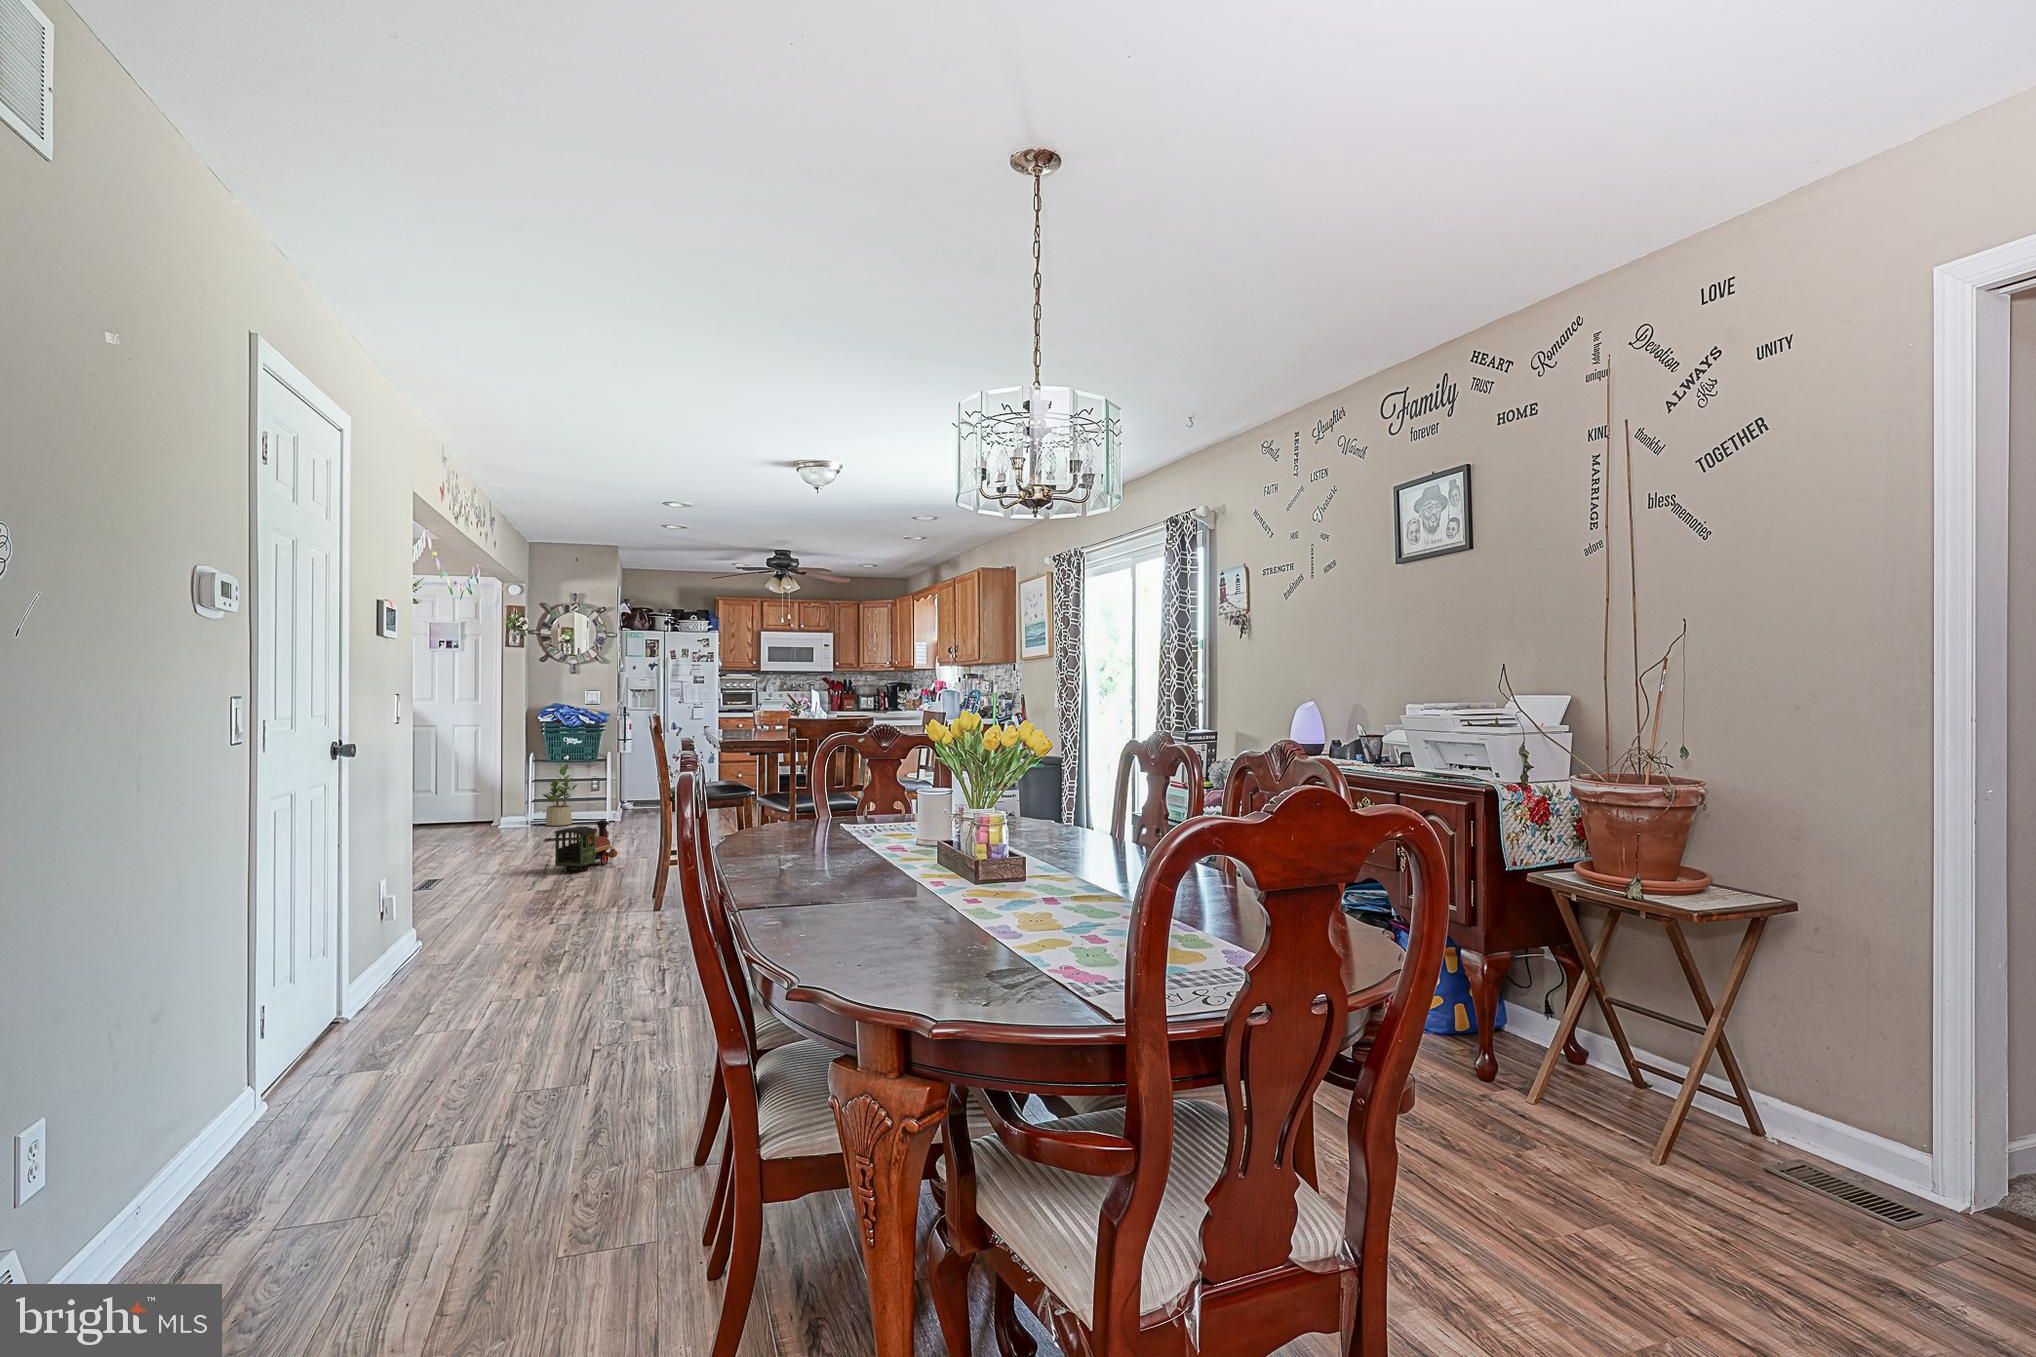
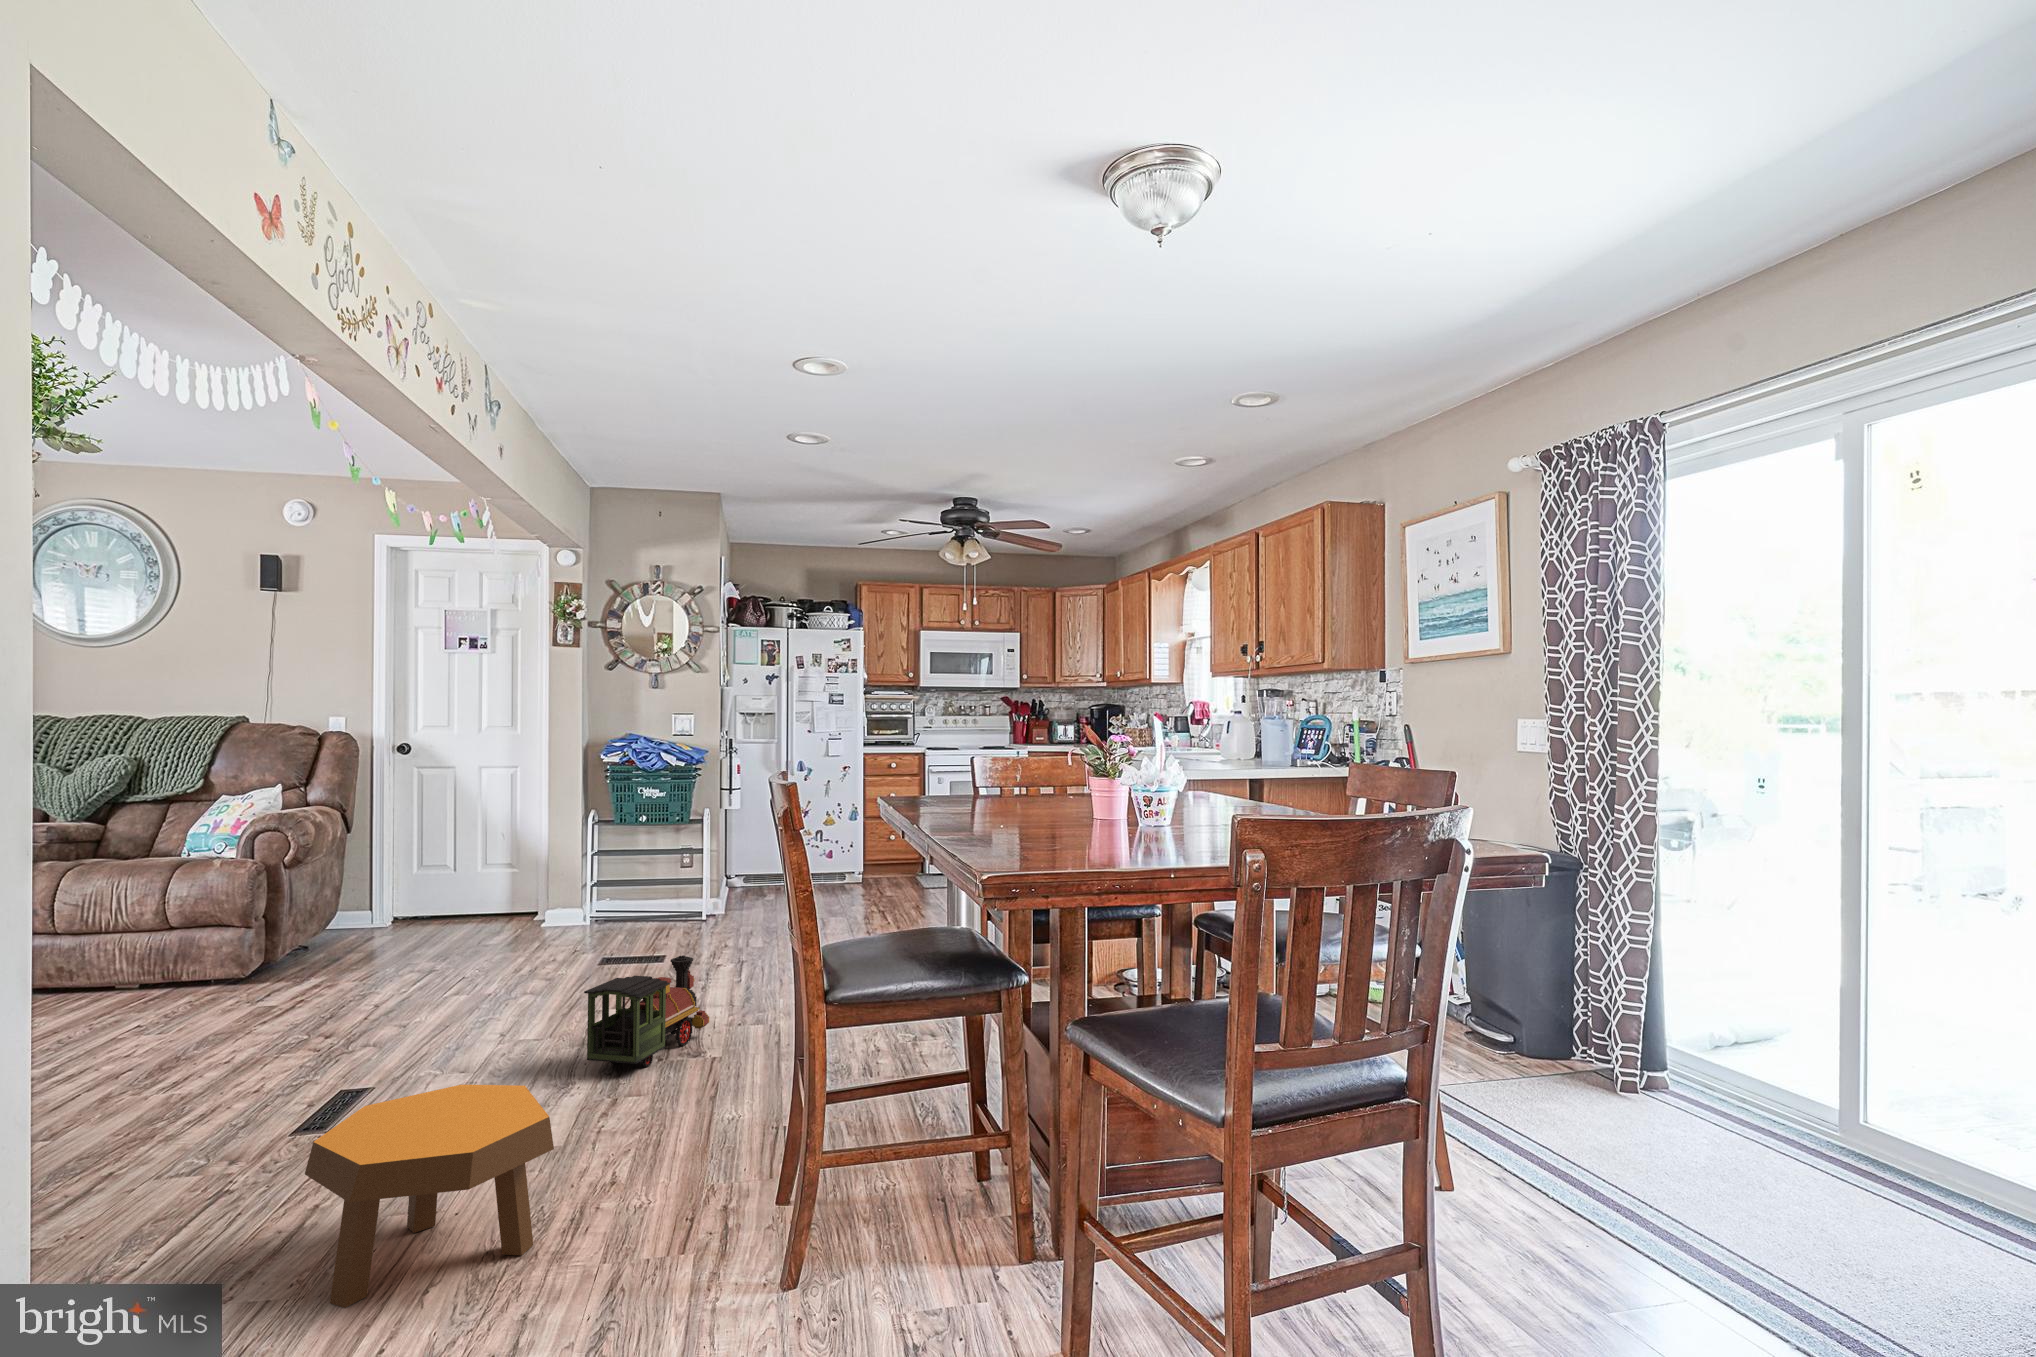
potted plant: present [543,764,577,826] -> none [608,827,659,924]
footstool: none [461,850,560,917] -> present [305,1085,554,1308]

